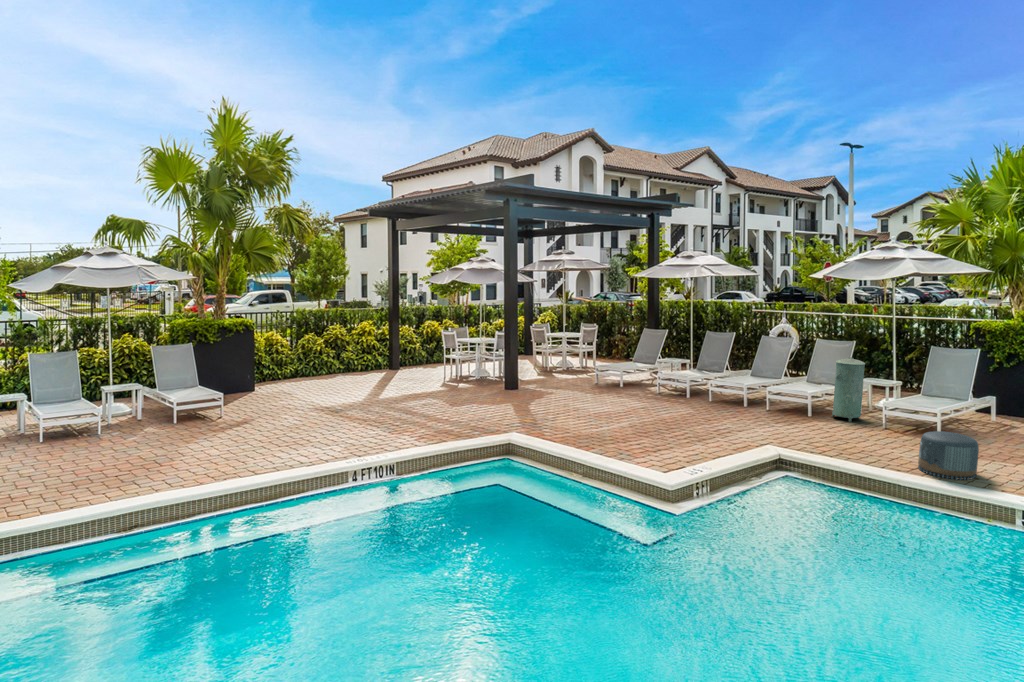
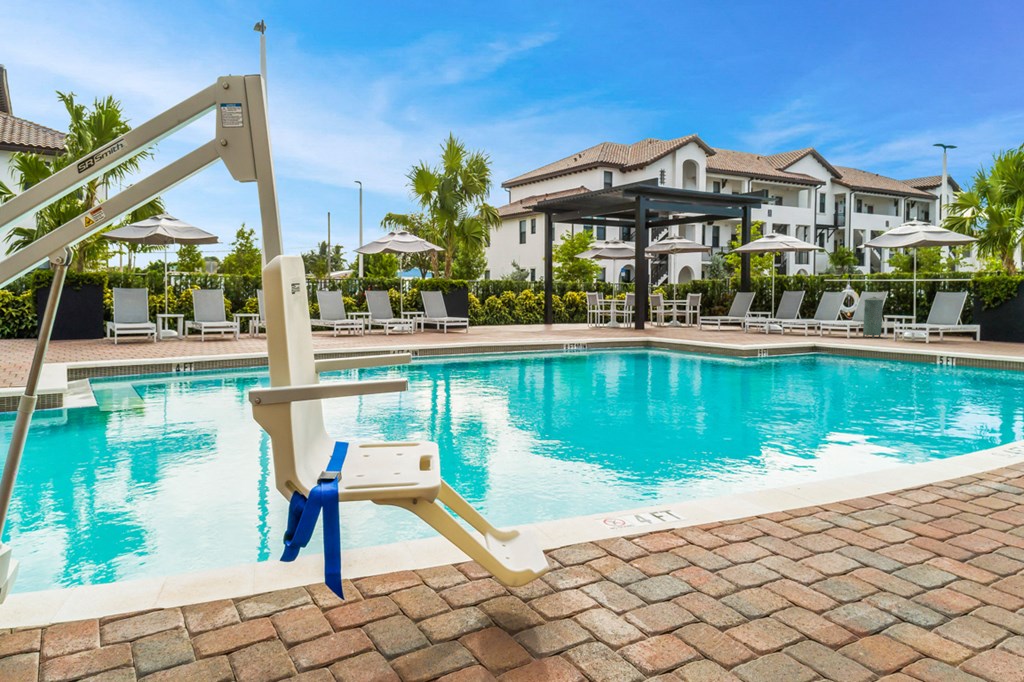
pouf: present [918,431,979,480] -> none [893,324,925,347]

